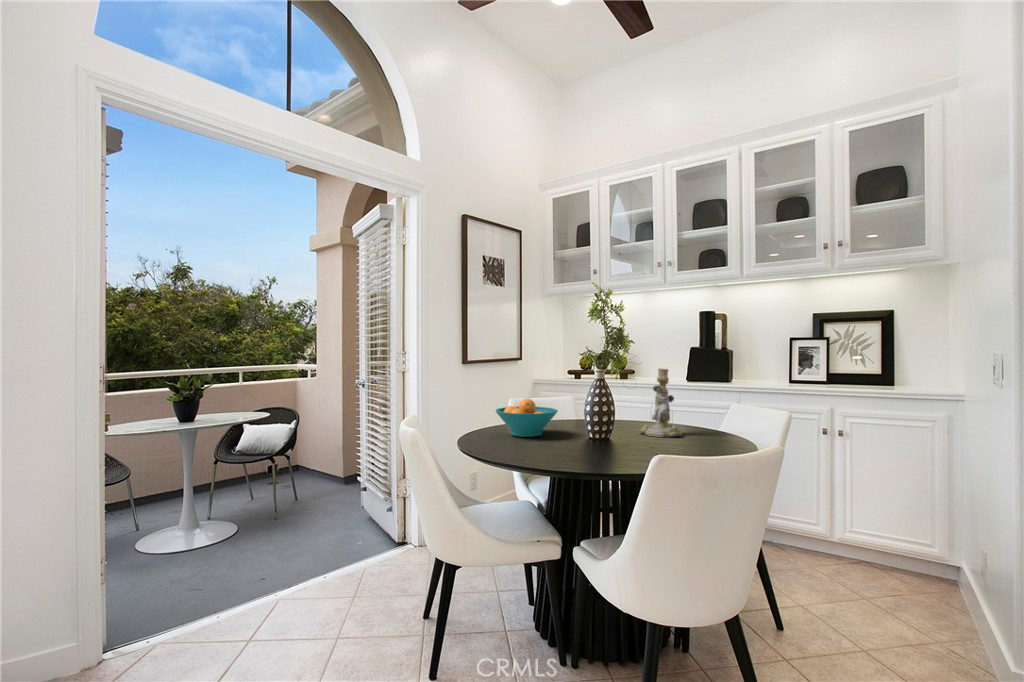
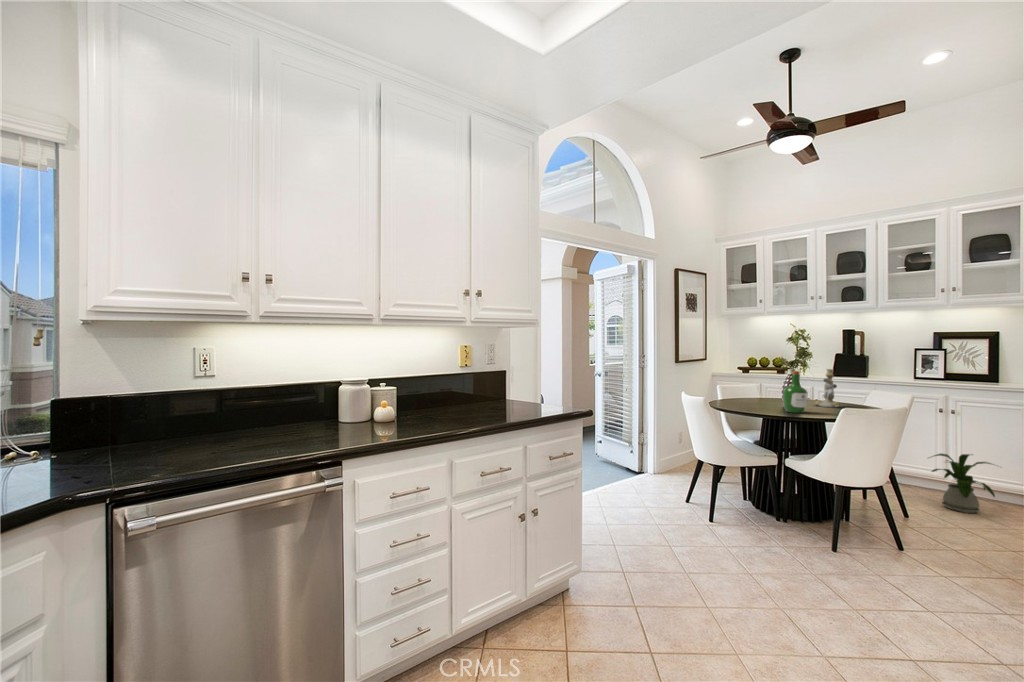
wine bottle: none [569,372,610,456] -> present [783,371,808,413]
fruit bowl: present [496,399,558,437] -> none [726,384,765,405]
house plant: none [807,501,911,600] -> present [932,453,995,513]

